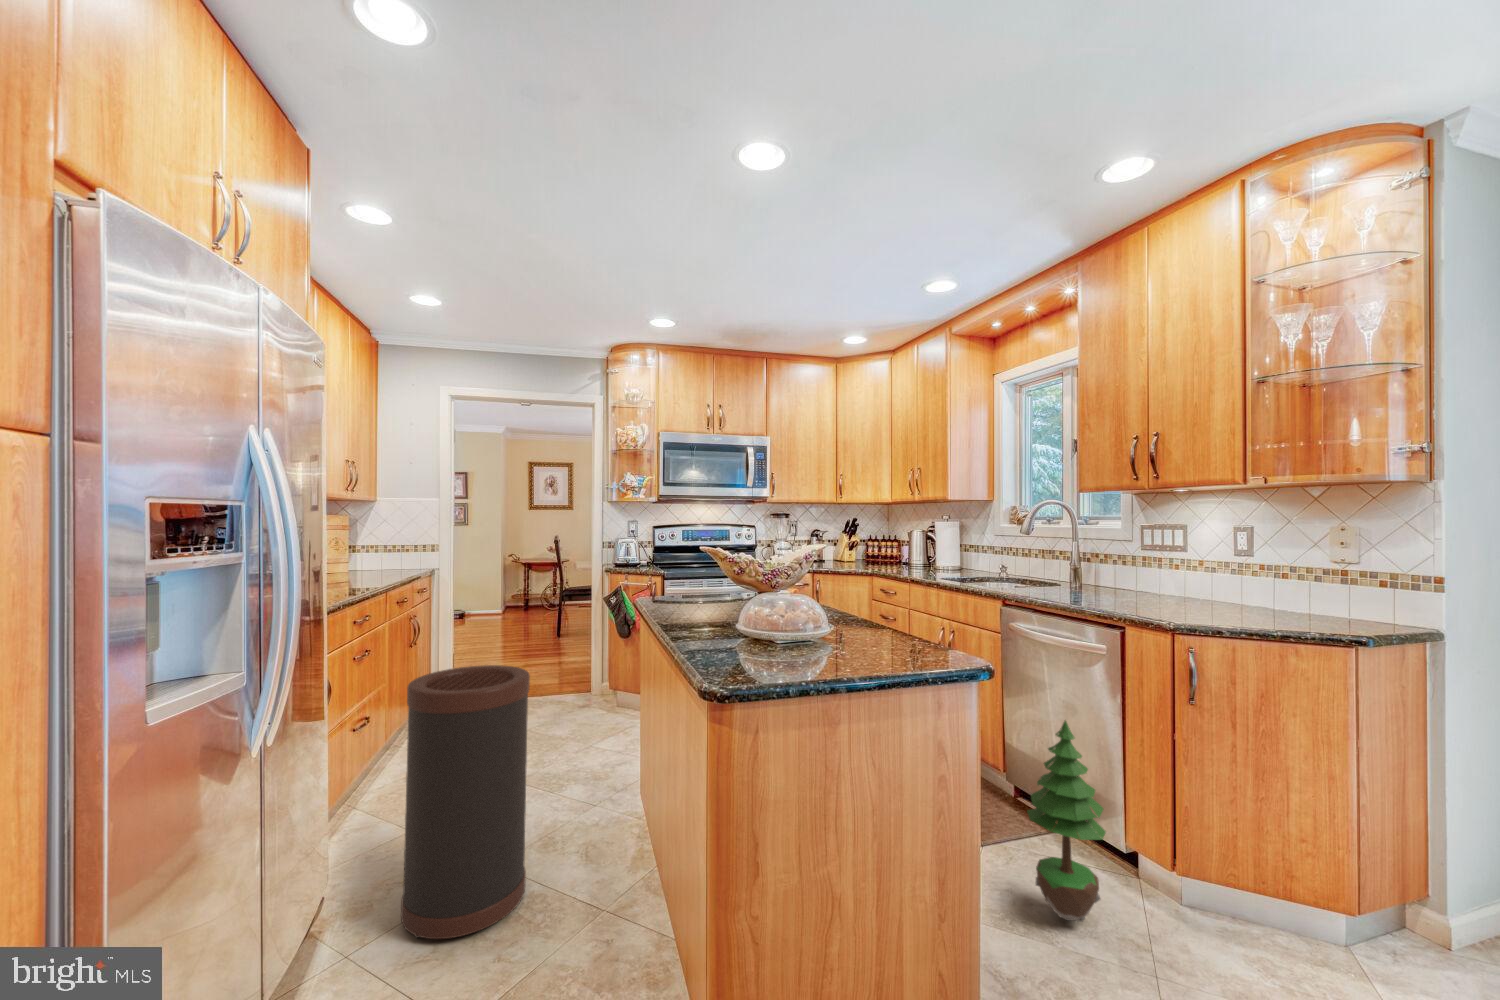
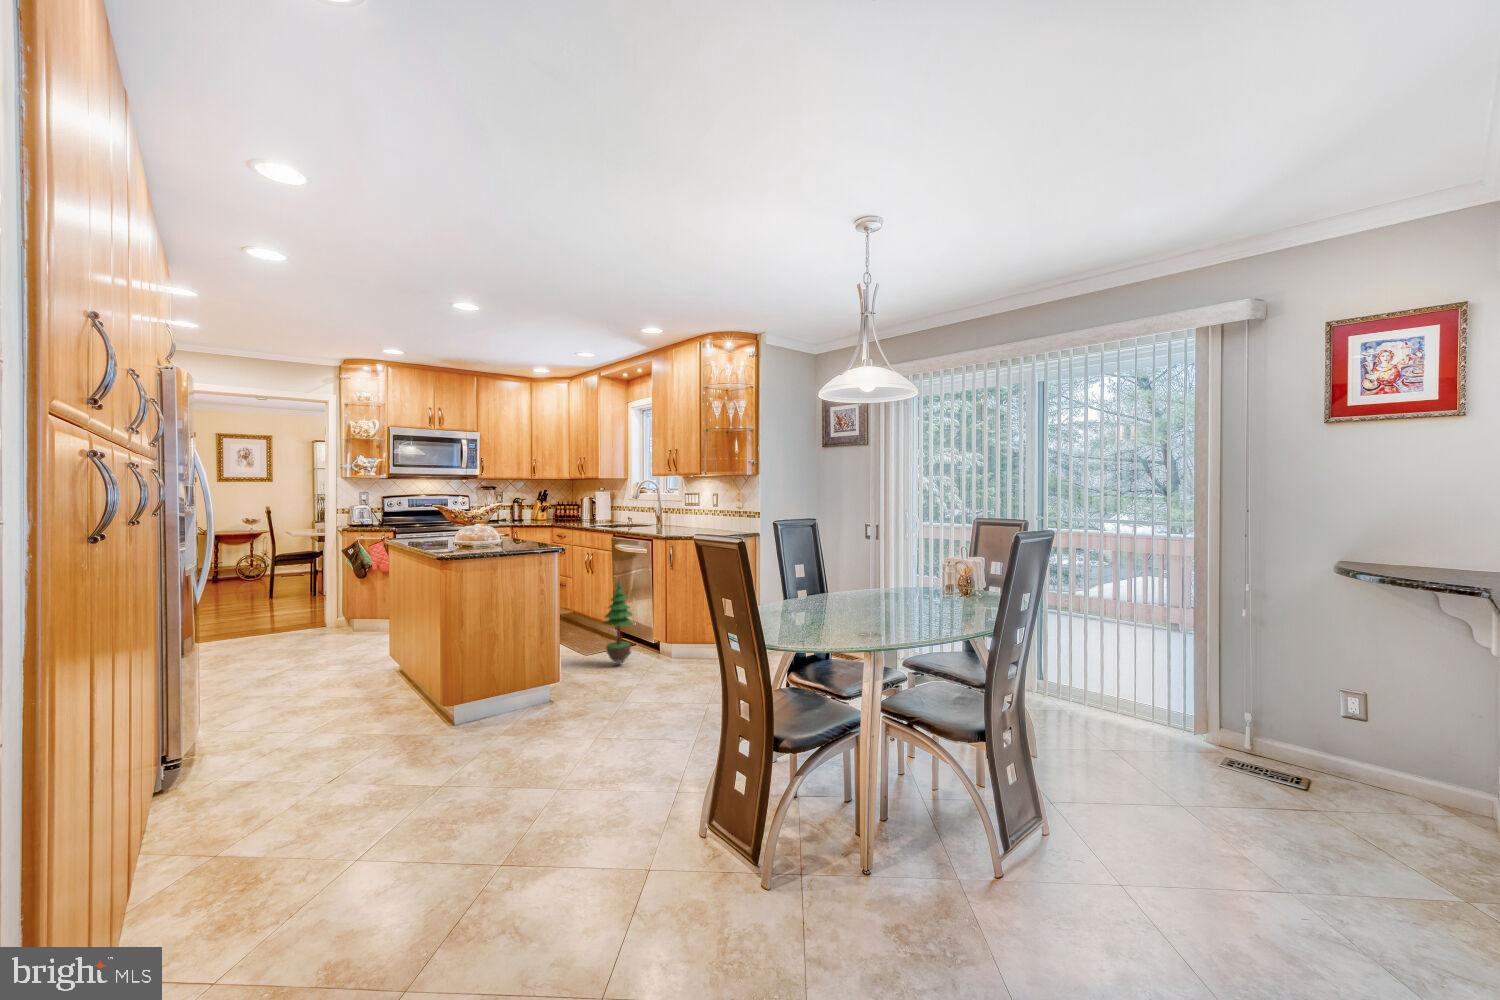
trash can: present [401,665,530,939] -> none [255,575,332,711]

